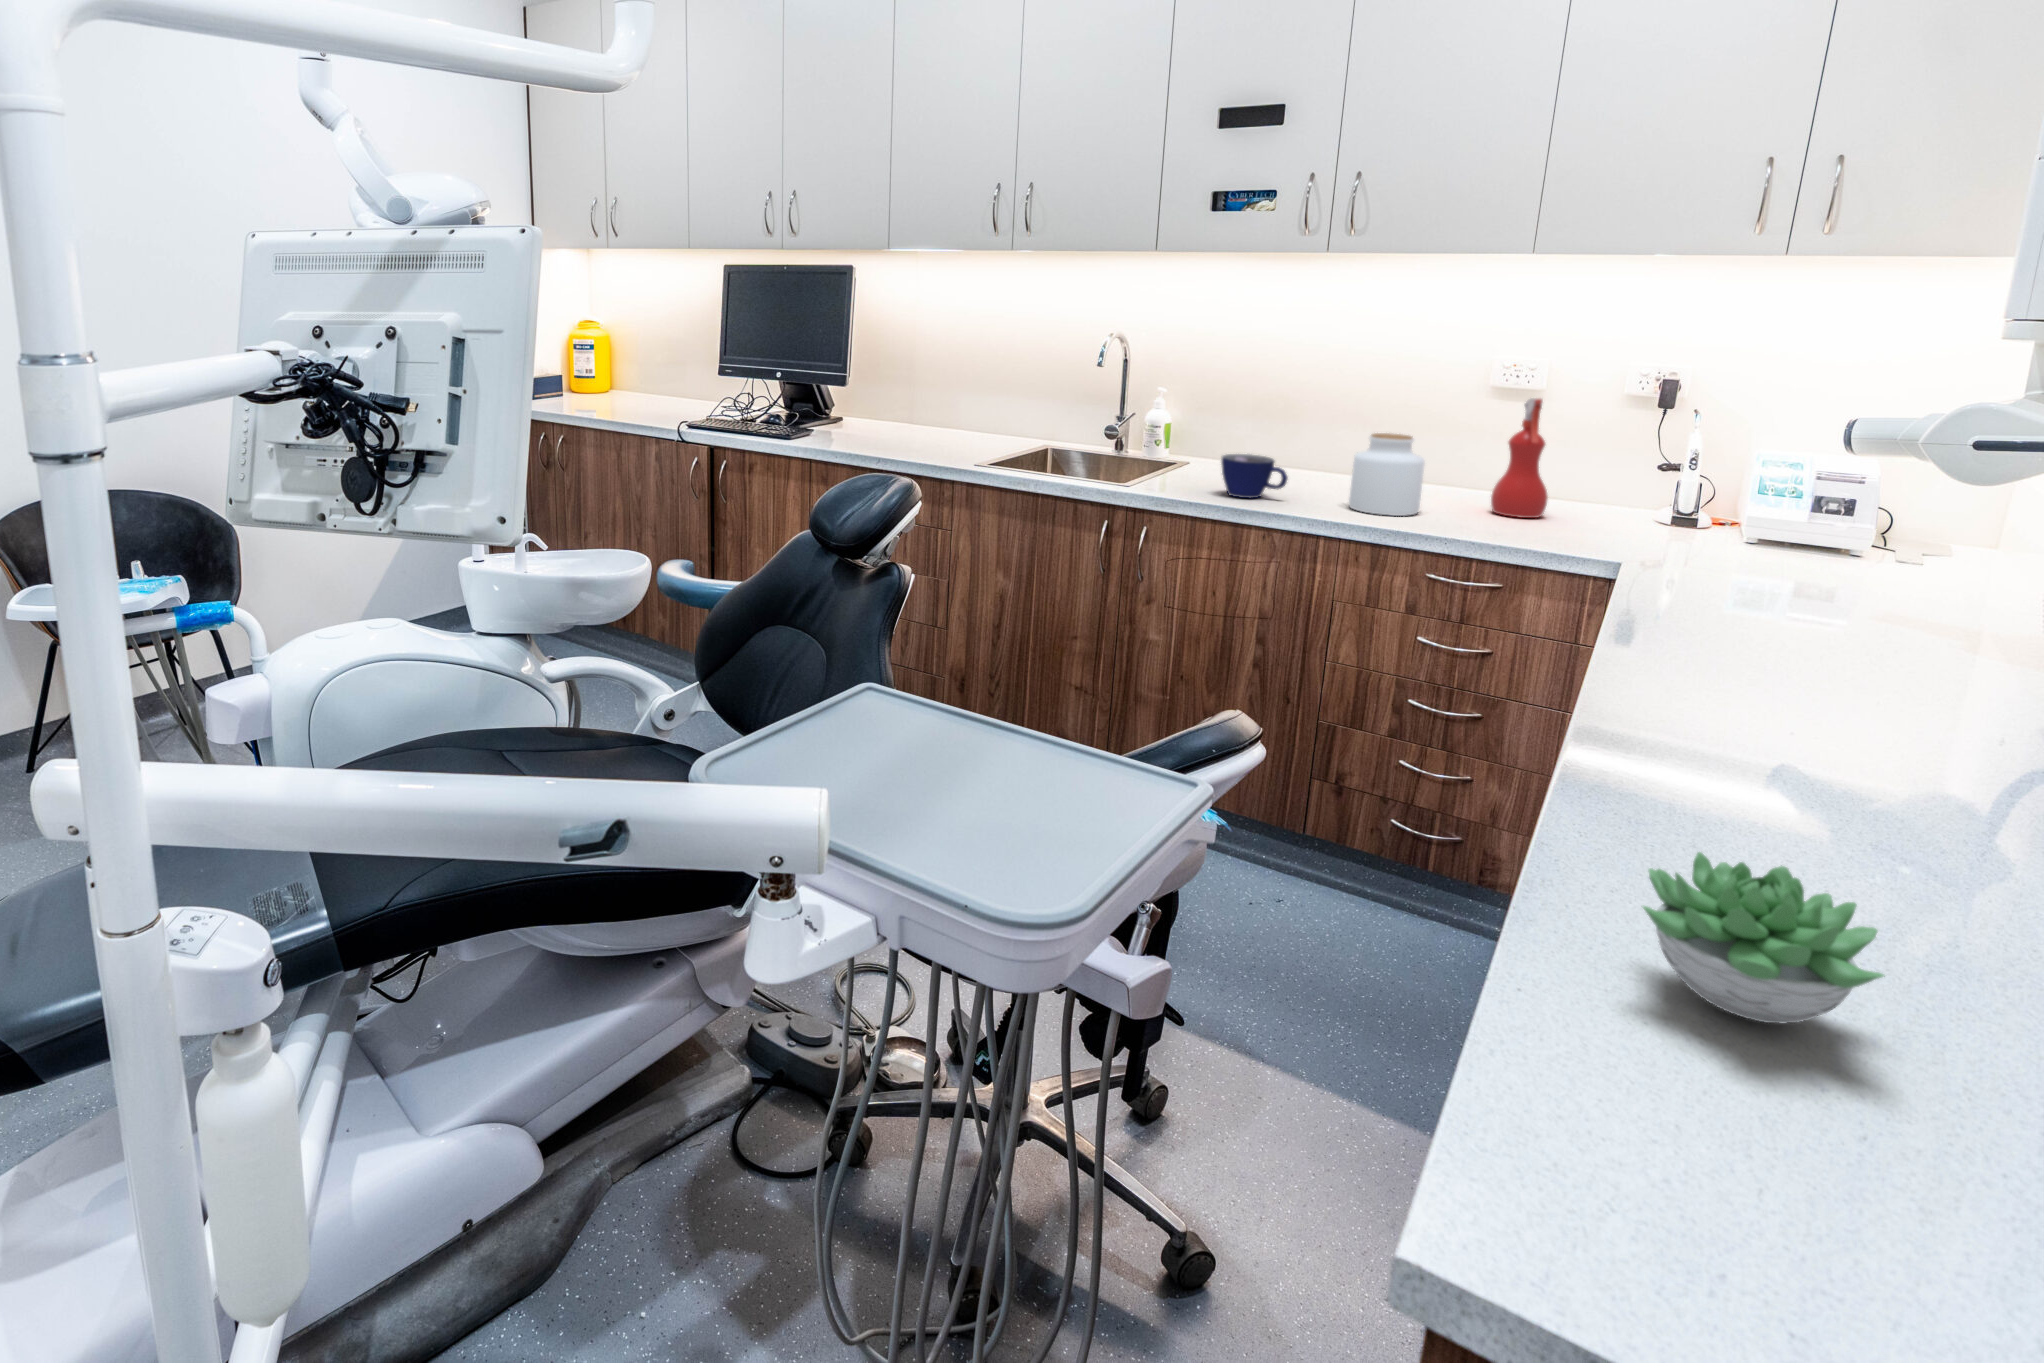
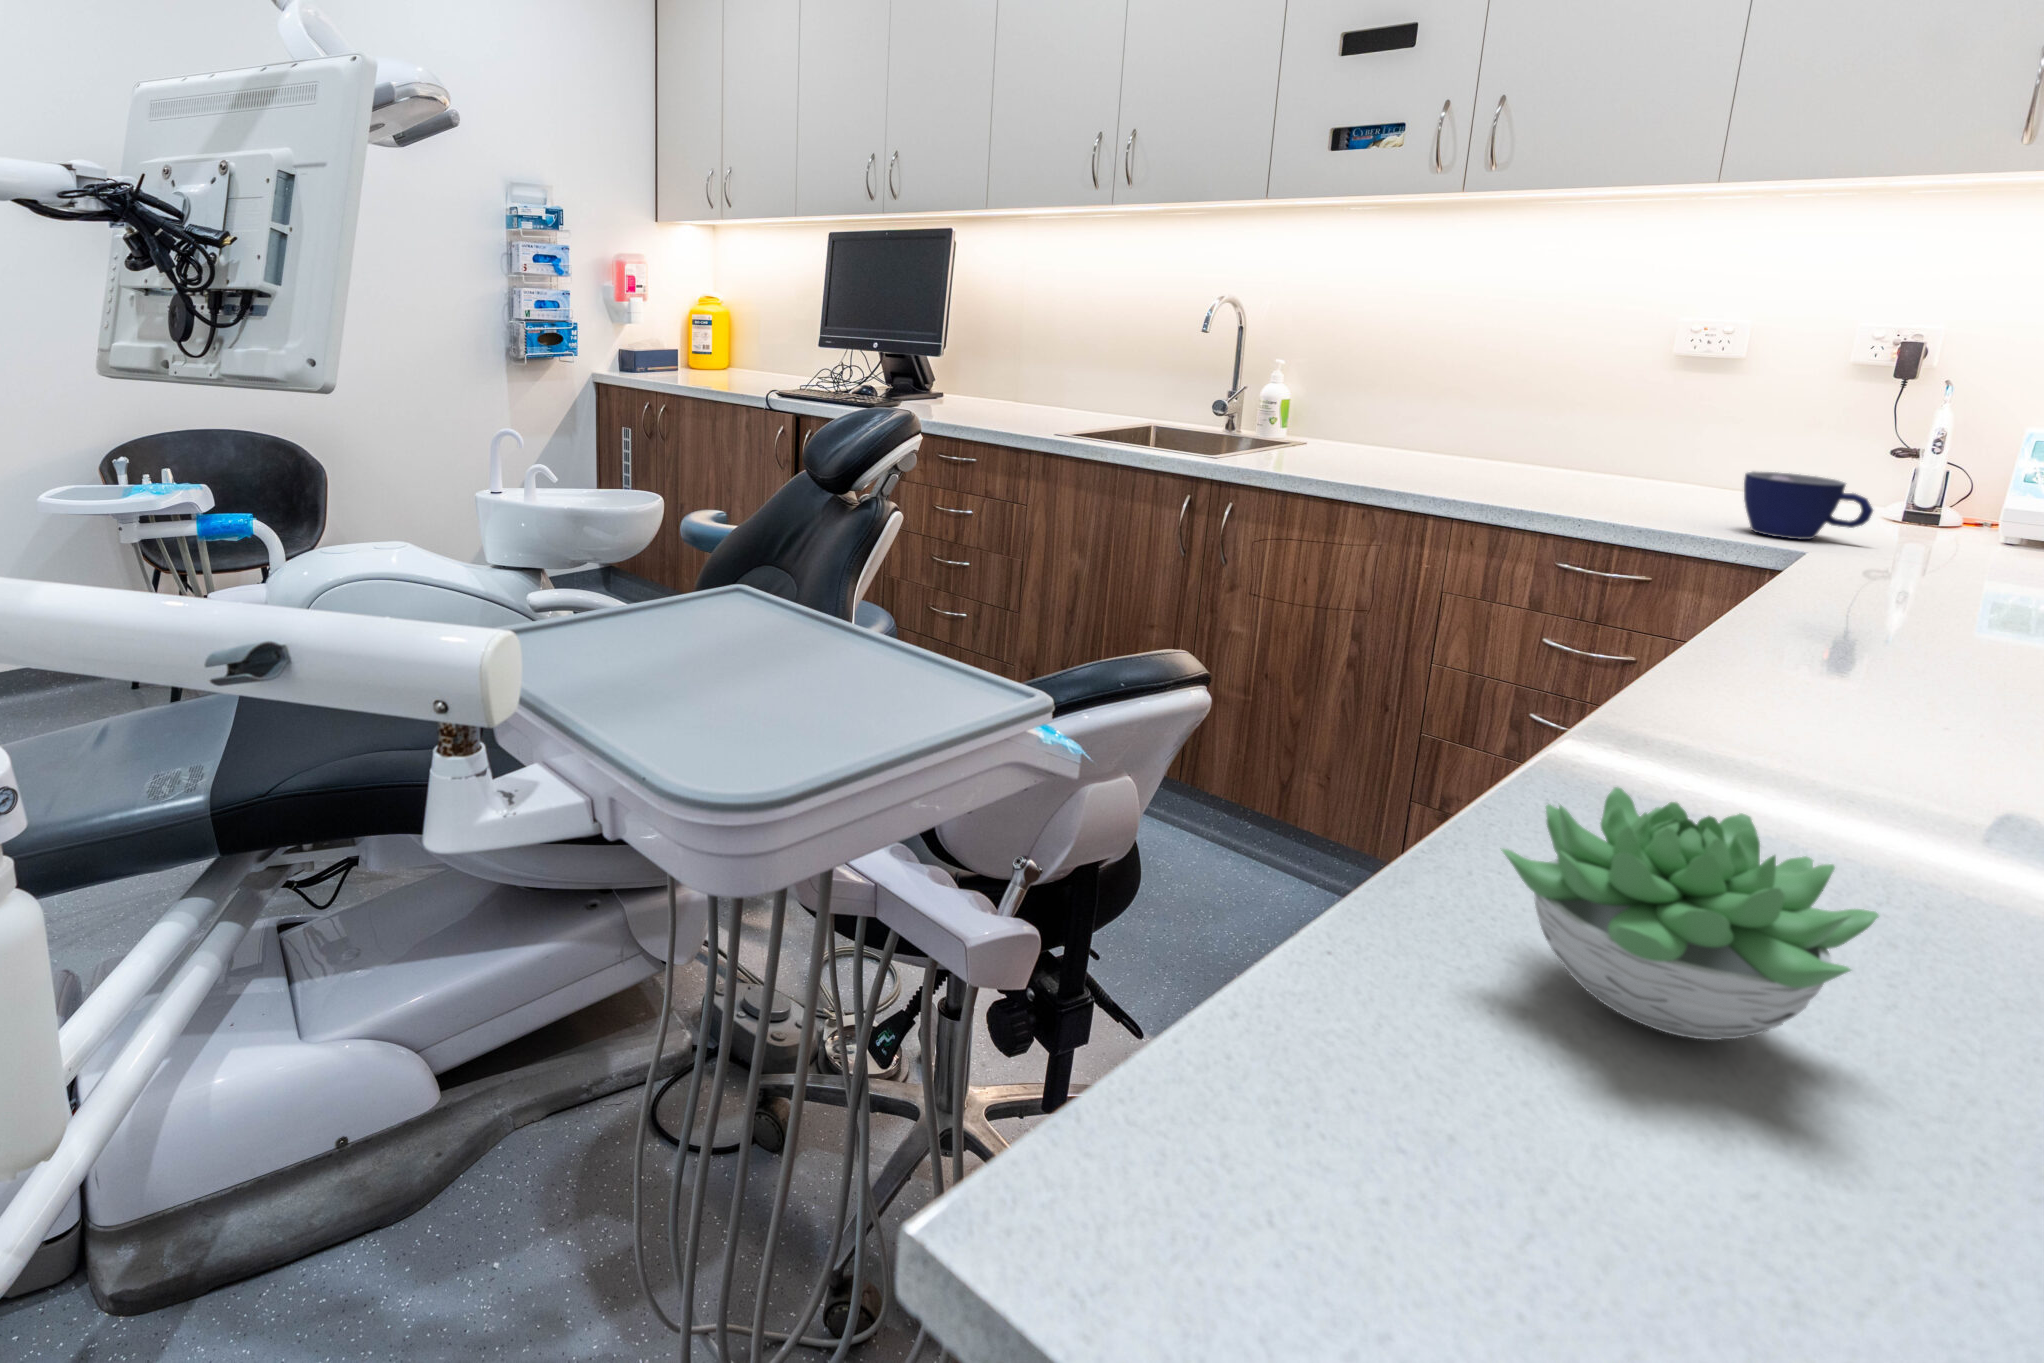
spray bottle: present [1491,398,1548,518] -> none [1658,361,1732,507]
jar: present [1349,433,1425,516] -> none [1474,402,1570,497]
cup: present [1221,454,1288,498] -> present [1744,472,1873,540]

